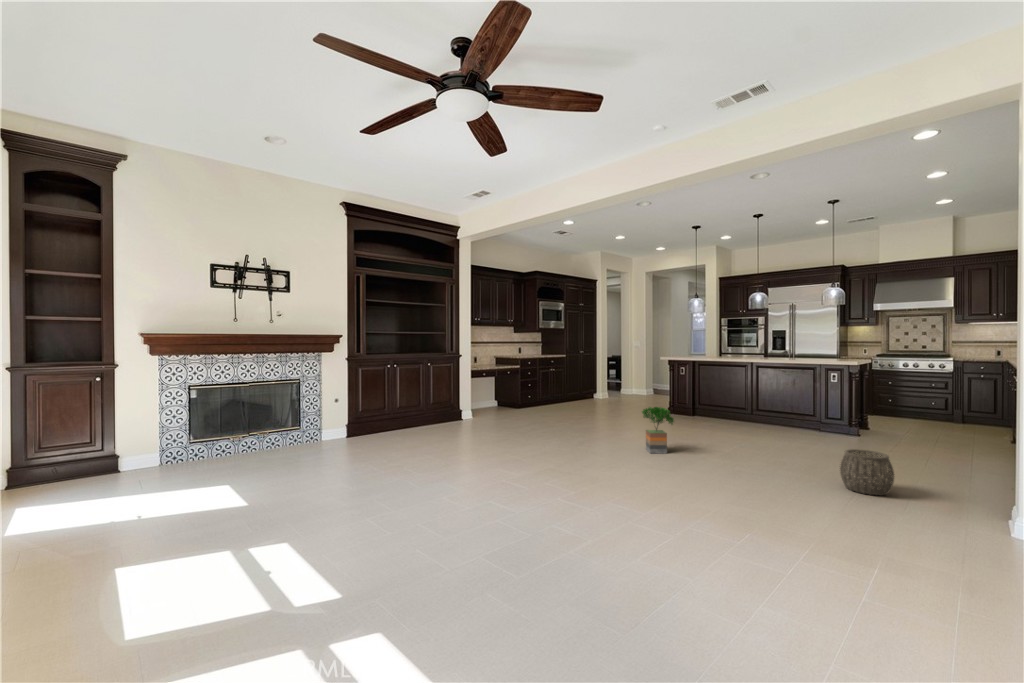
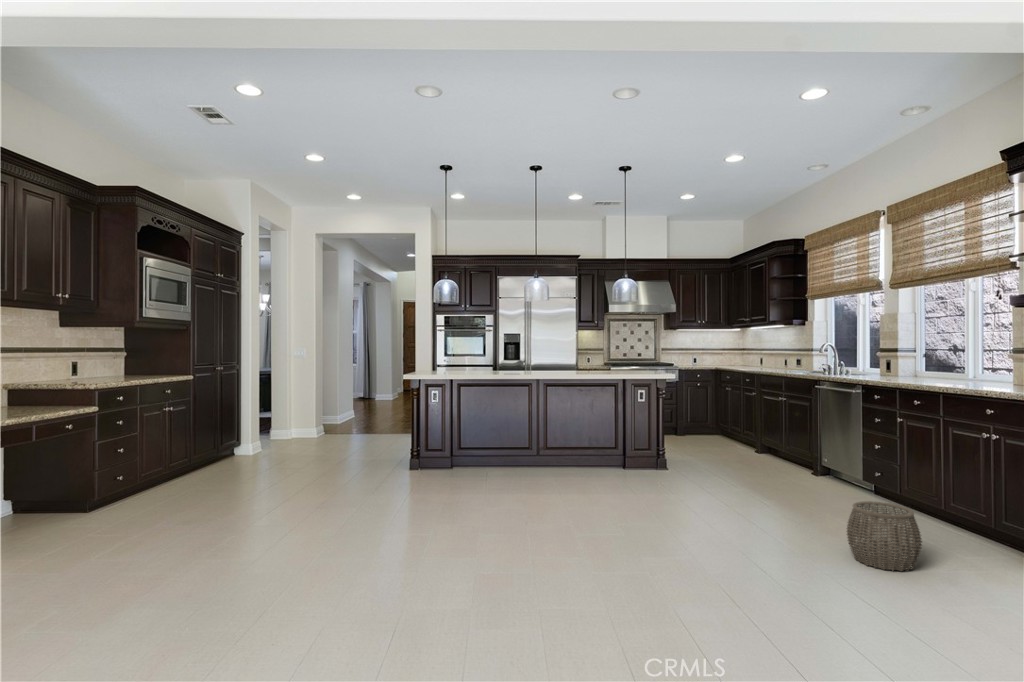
potted tree: present [642,407,674,454] -> none [518,473,591,576]

